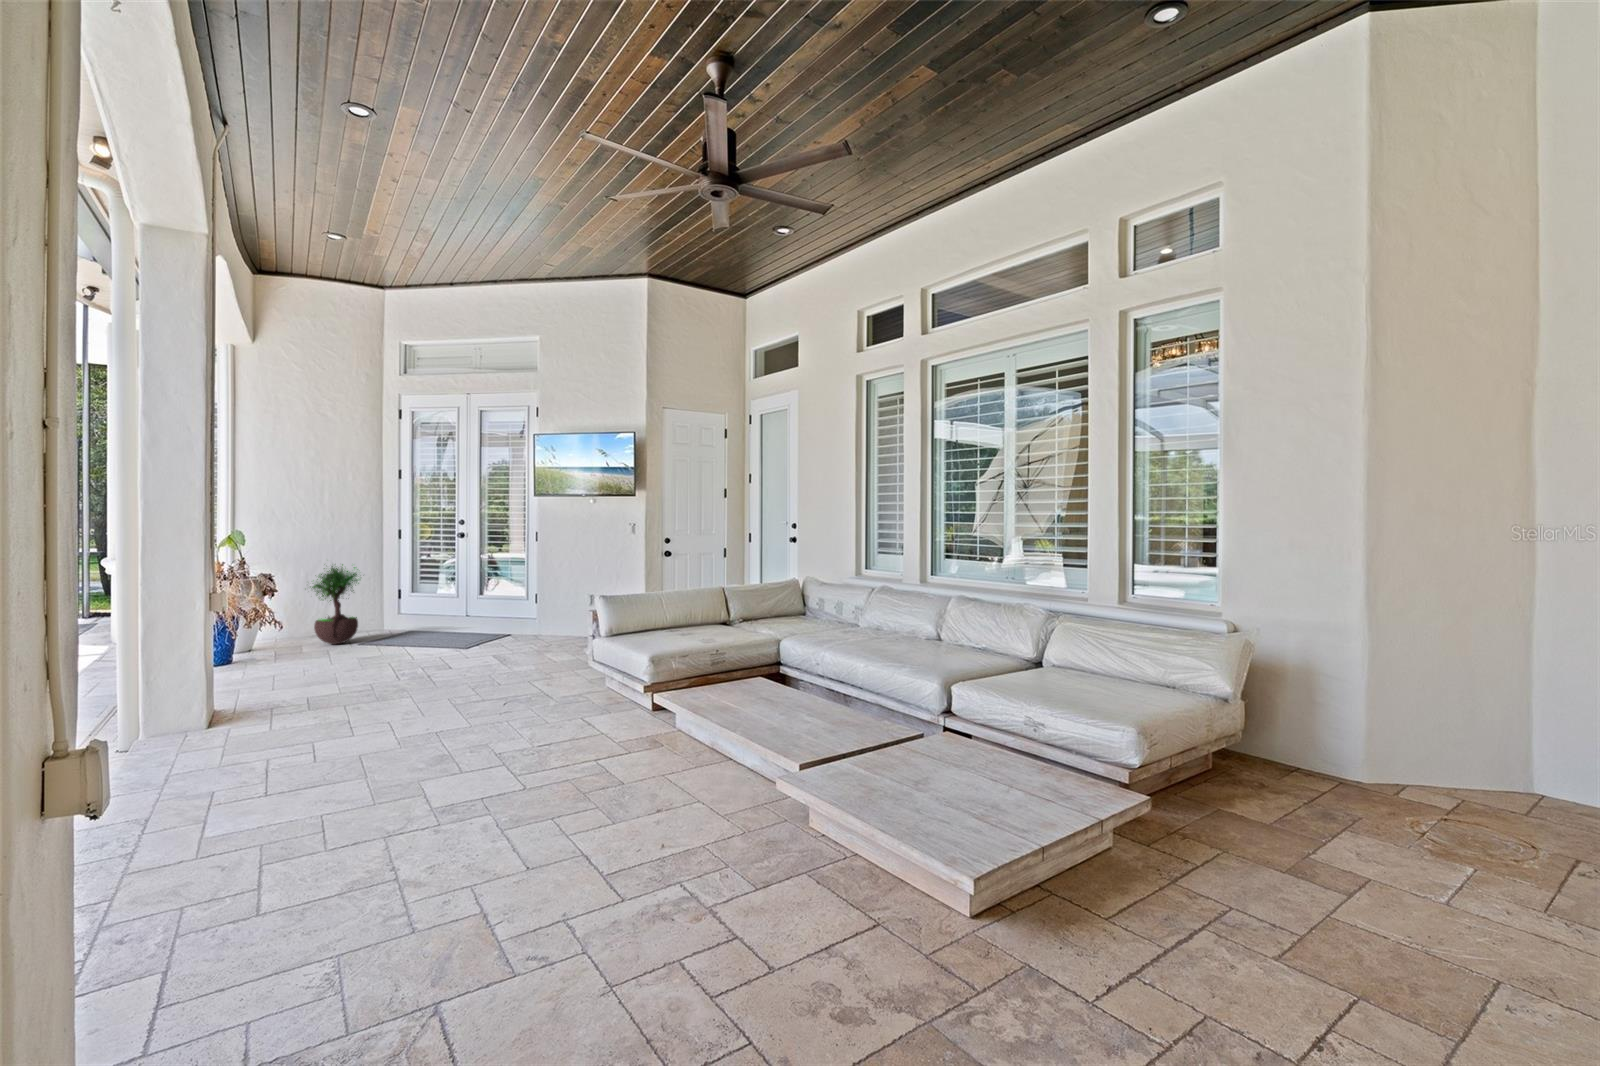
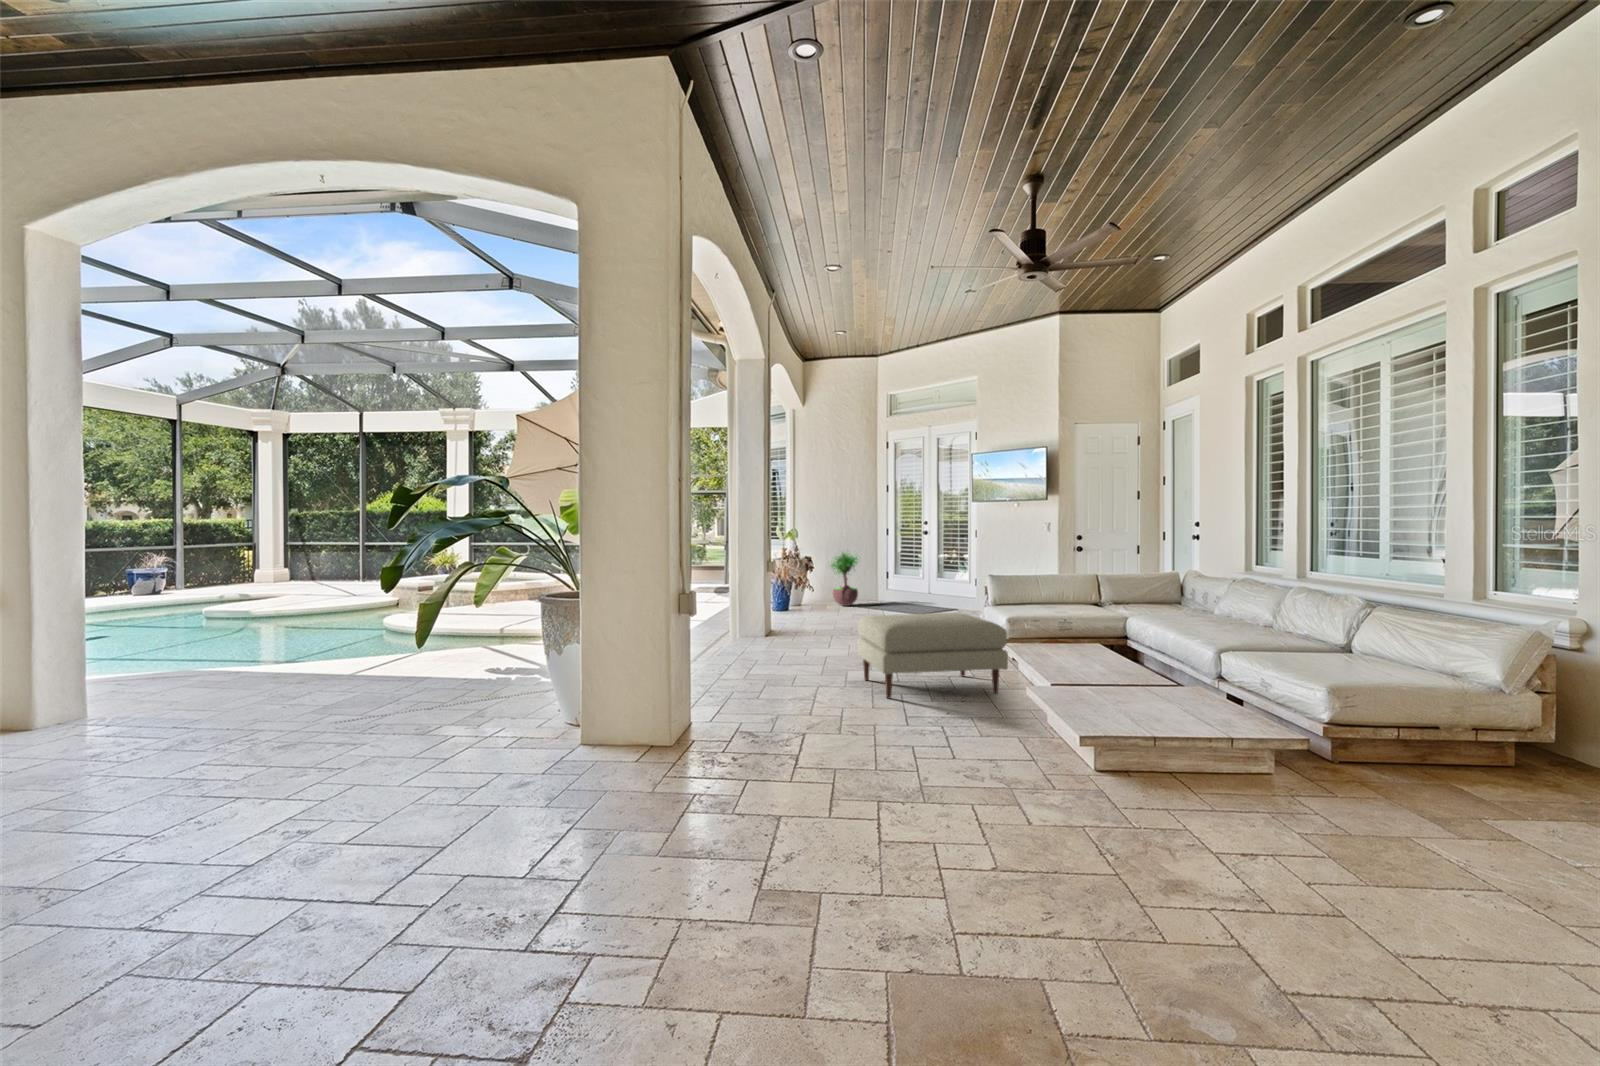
ottoman: none [470,668,725,845] -> present [858,613,1008,699]

